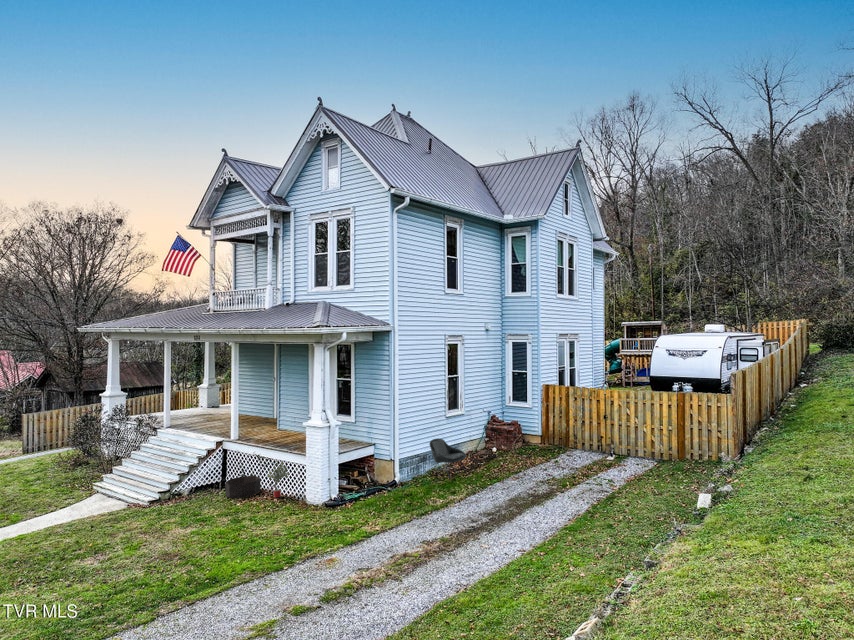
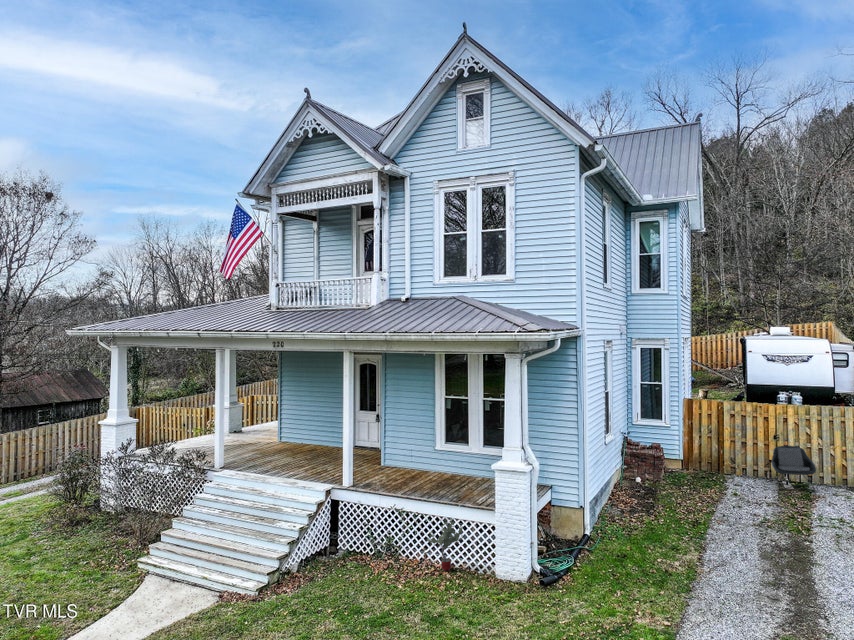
lounge chair: present [430,438,466,479] -> present [771,446,816,492]
basket: present [225,476,261,498] -> none [363,538,407,575]

